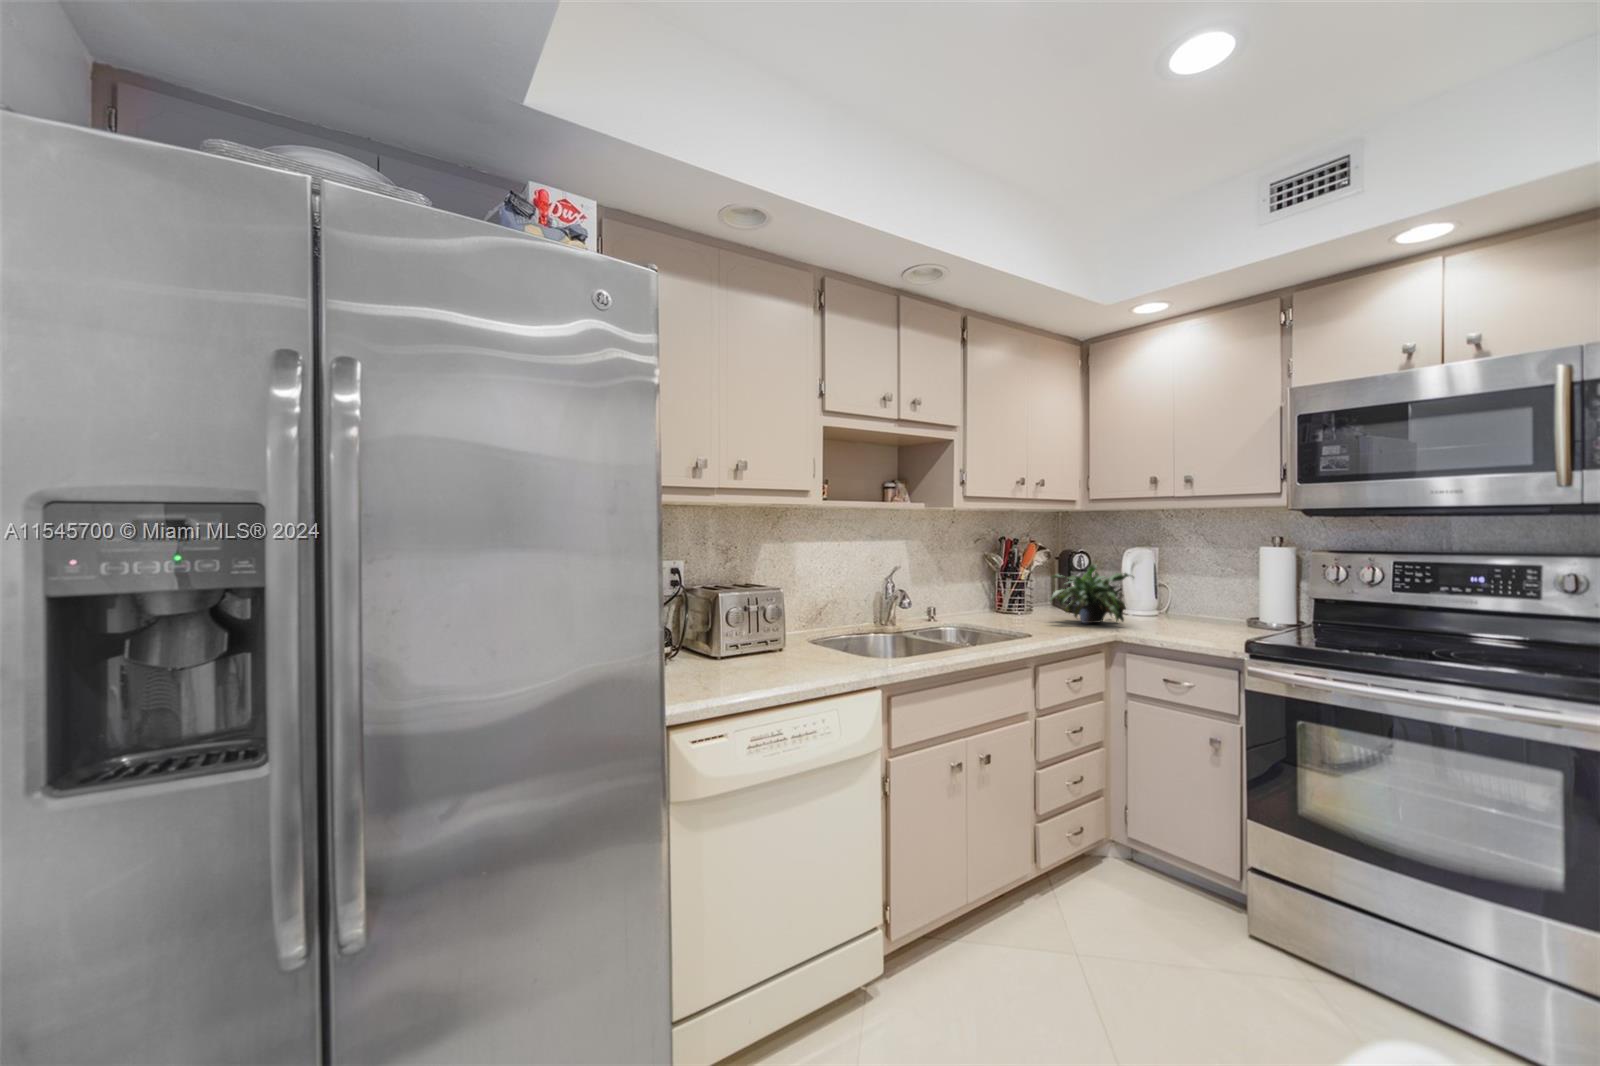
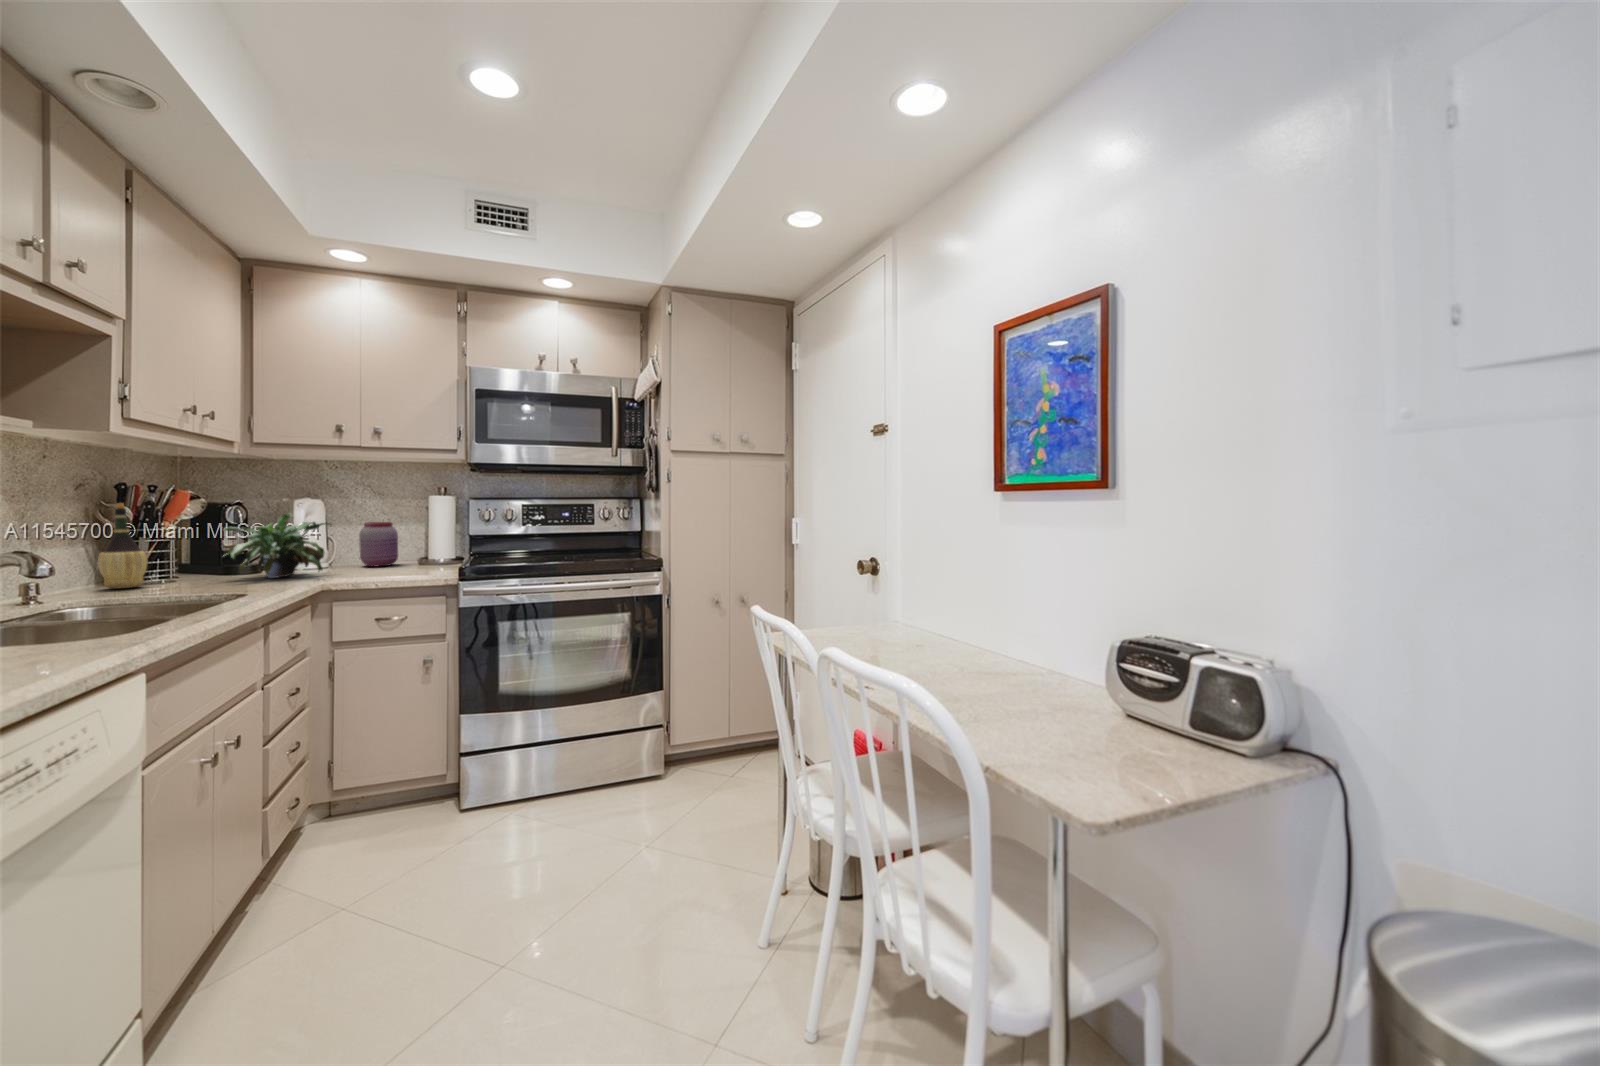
wine bottle: none [978,553,1005,617] -> present [98,503,147,588]
jar: none [1174,575,1215,624] -> present [359,522,398,566]

